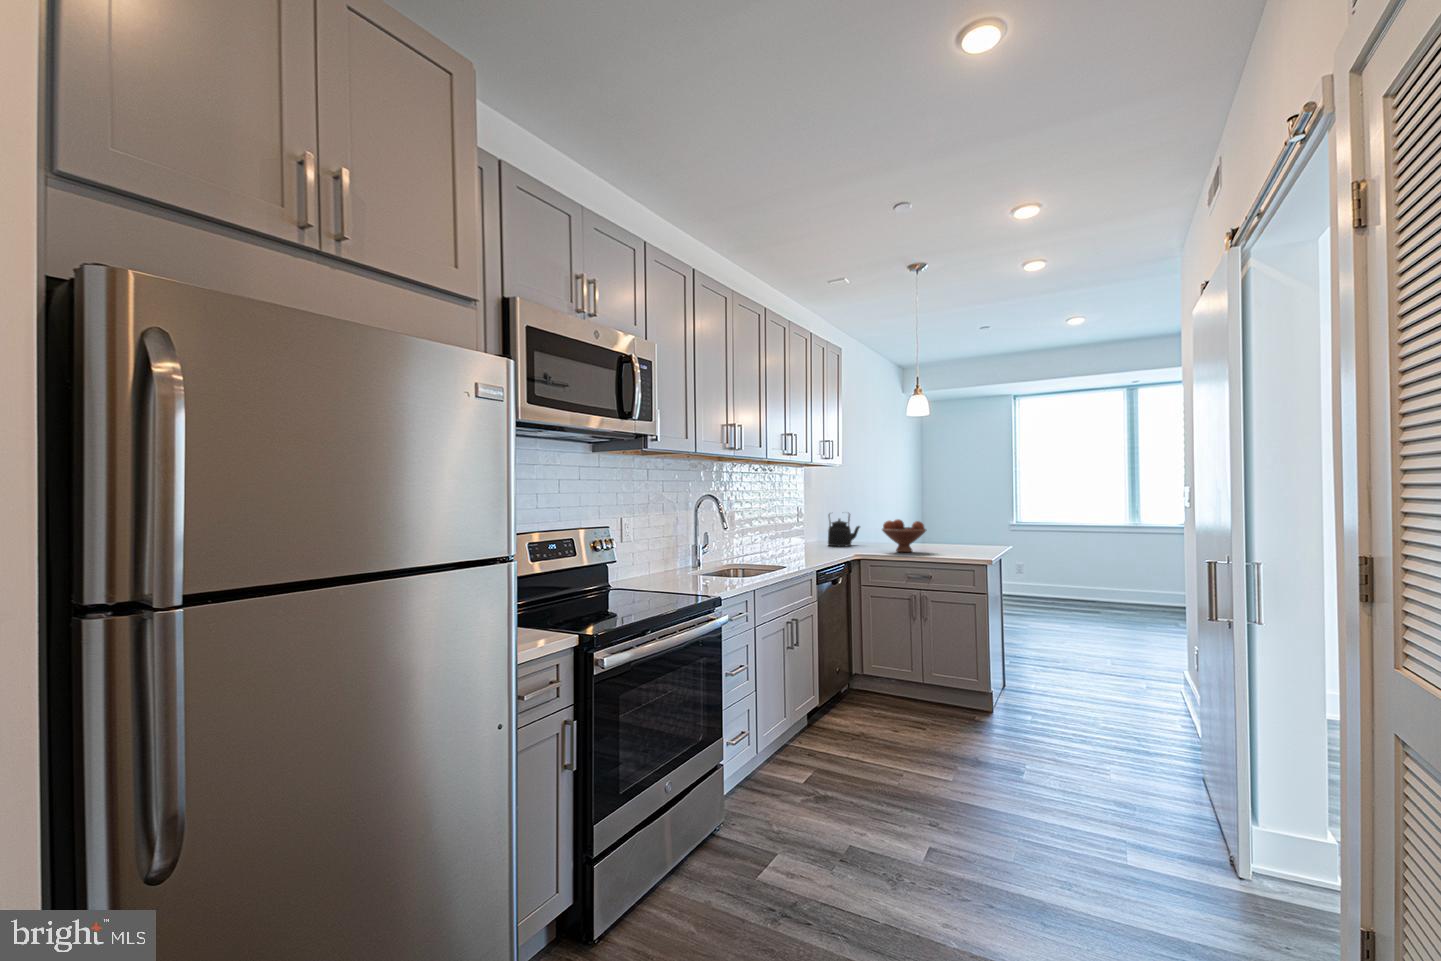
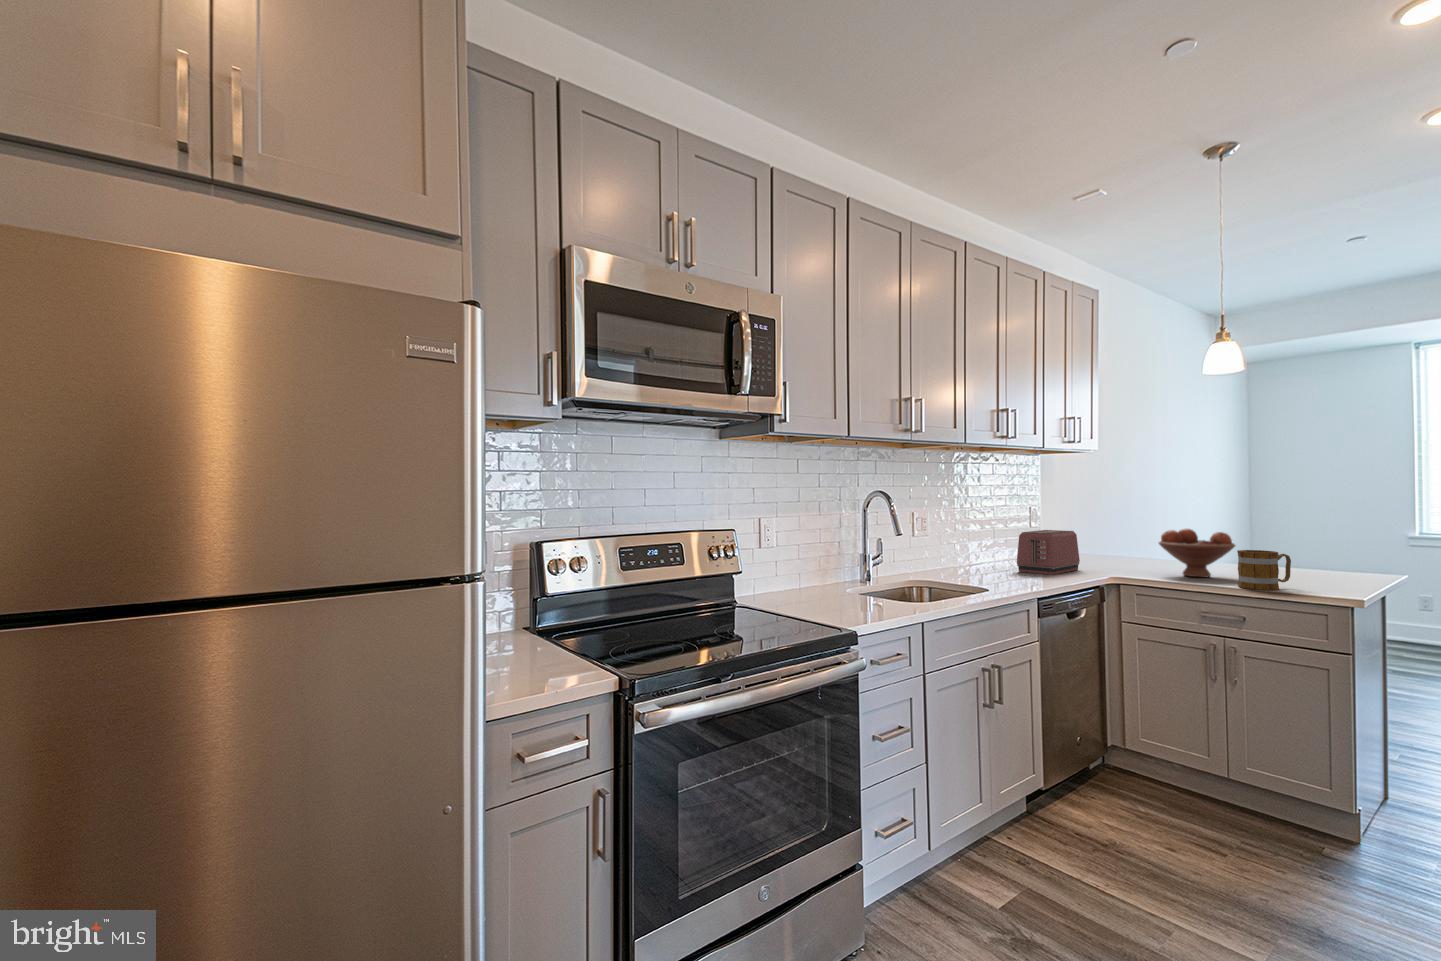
kettle: present [828,514,860,546] -> none [1080,517,1131,564]
toaster: none [791,522,831,555] -> present [1017,530,1080,574]
mug: none [929,532,958,558] -> present [1237,550,1291,590]

